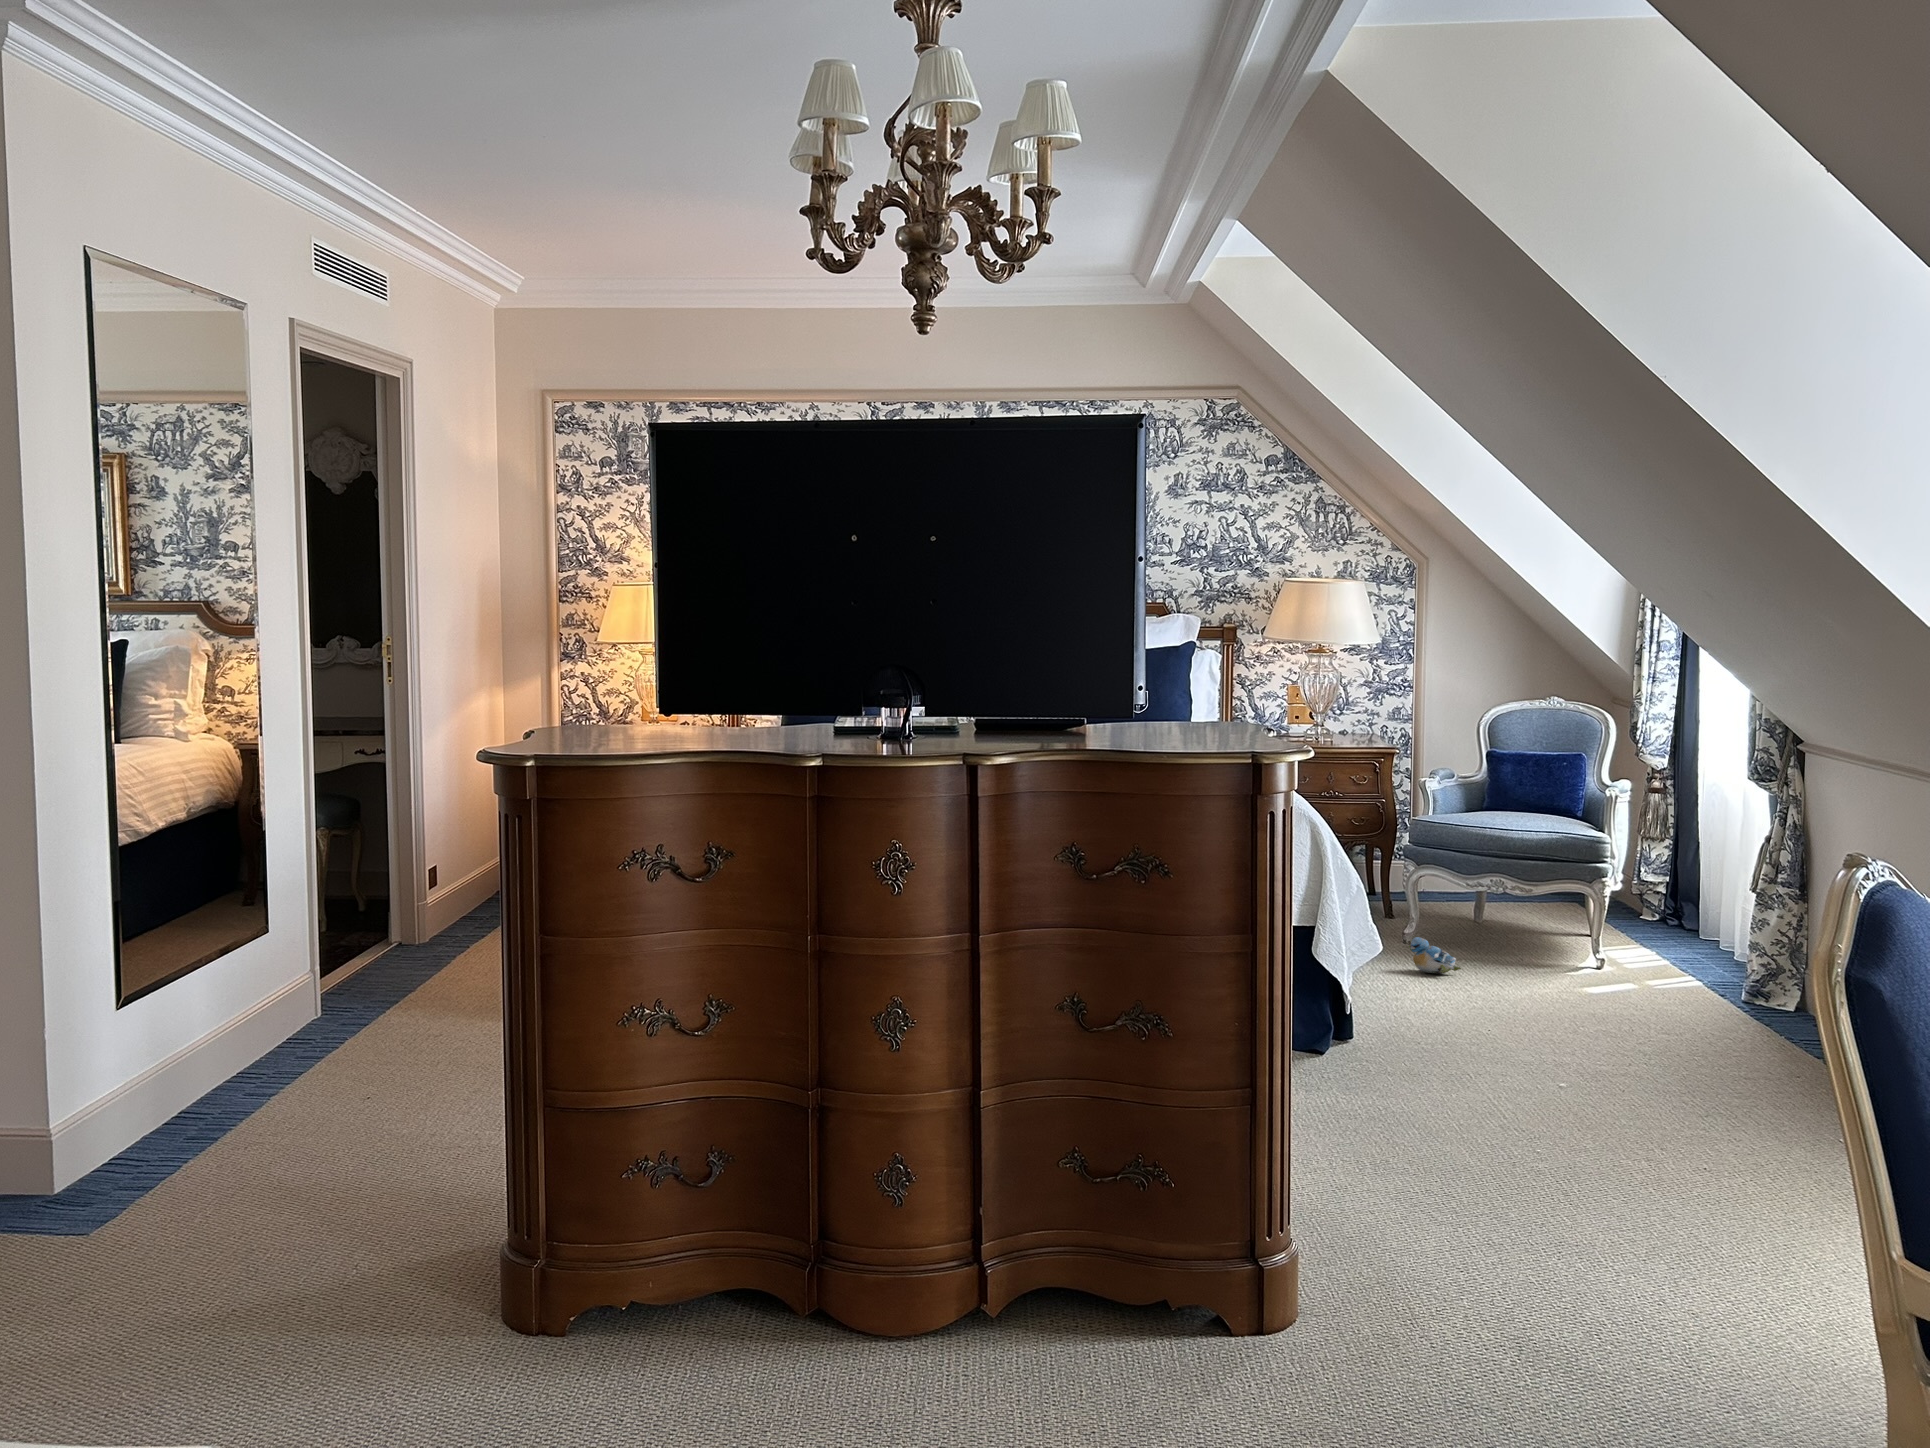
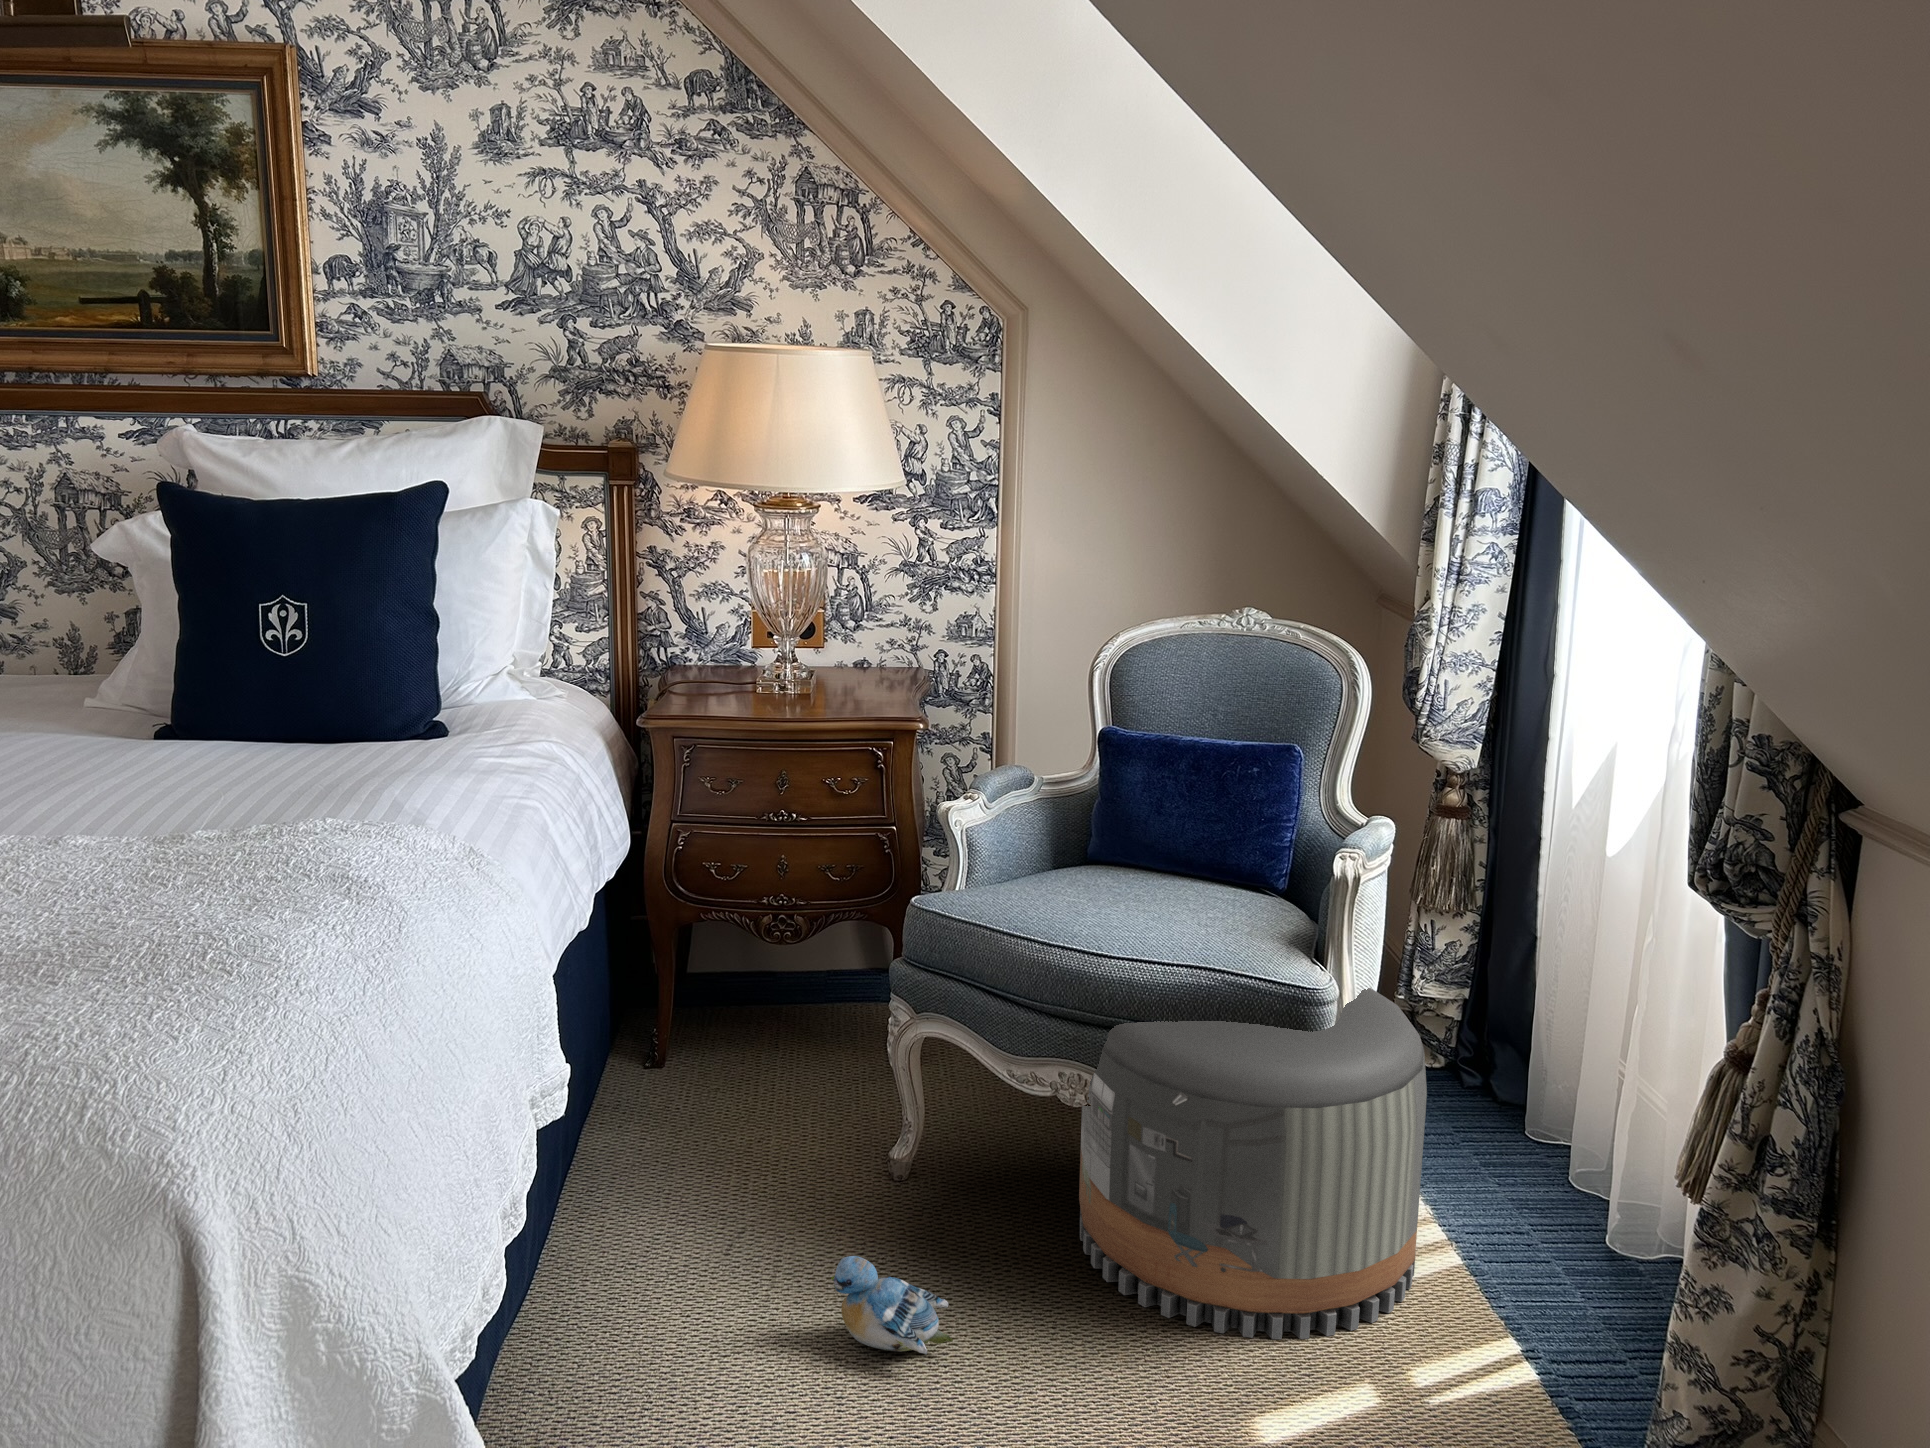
pouf: none [1497,842,1651,976] -> present [1079,988,1427,1339]

